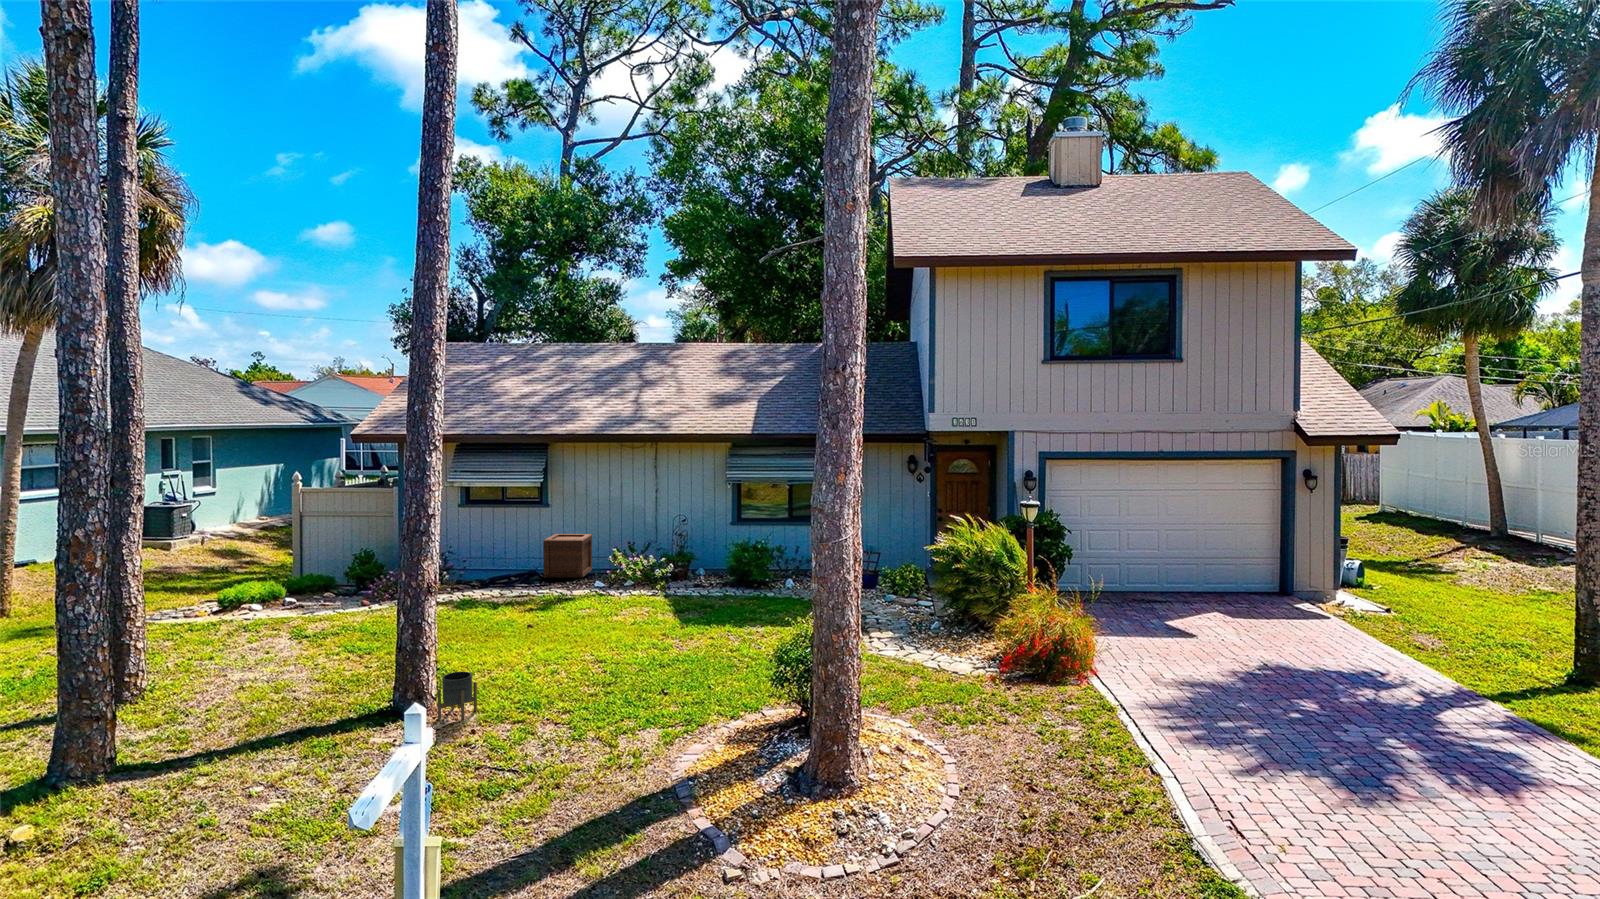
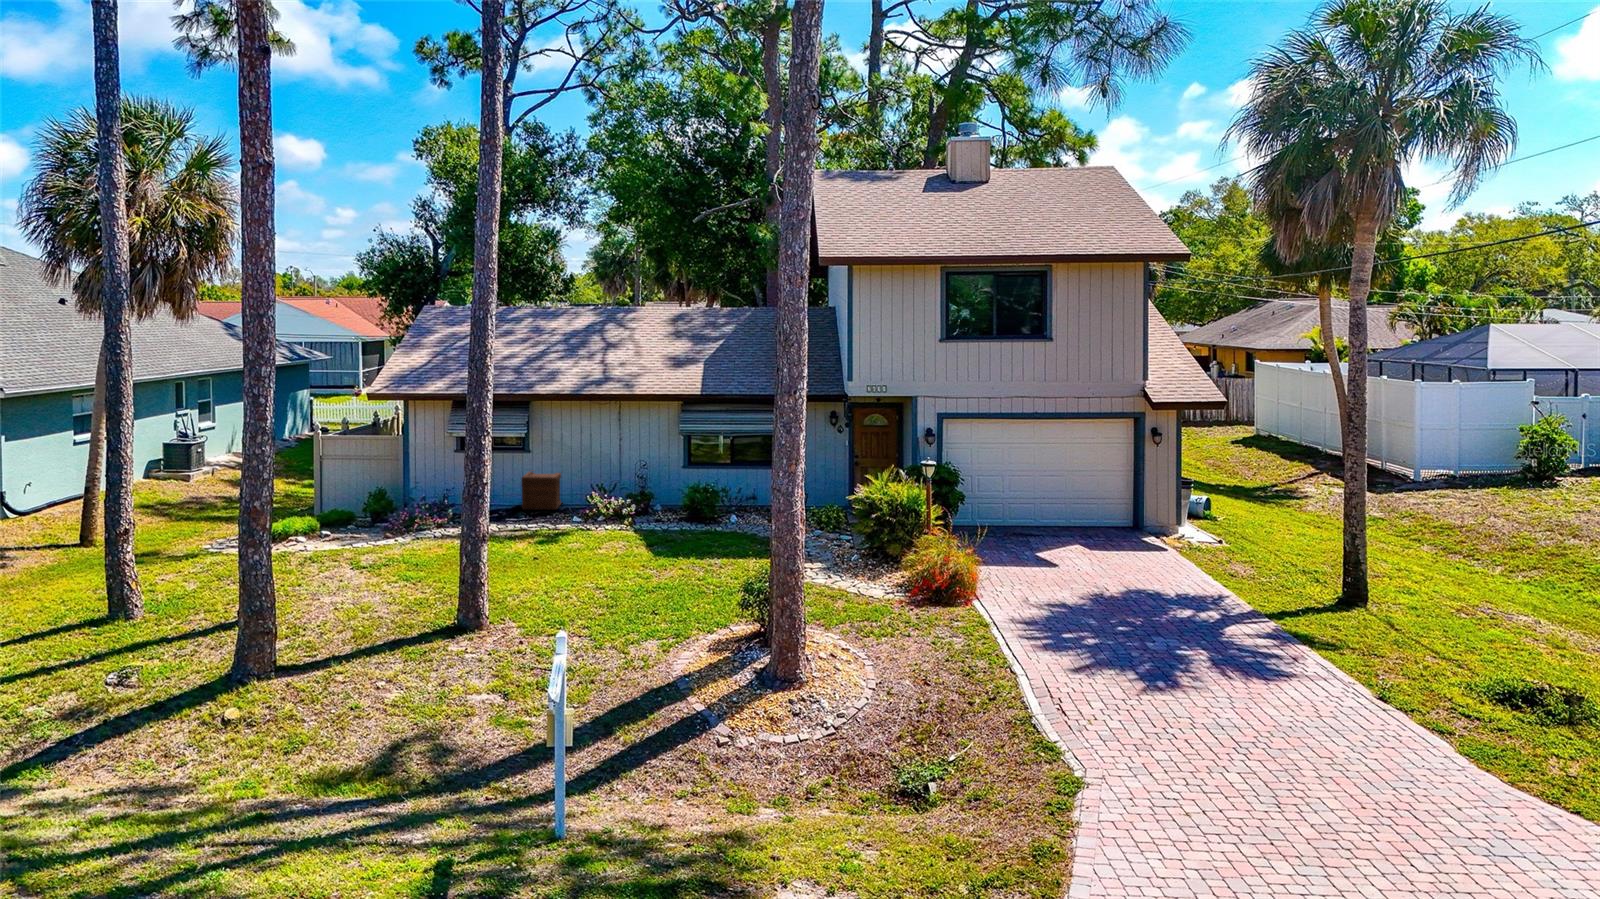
planter: present [437,672,477,720] -> none [477,599,506,636]

